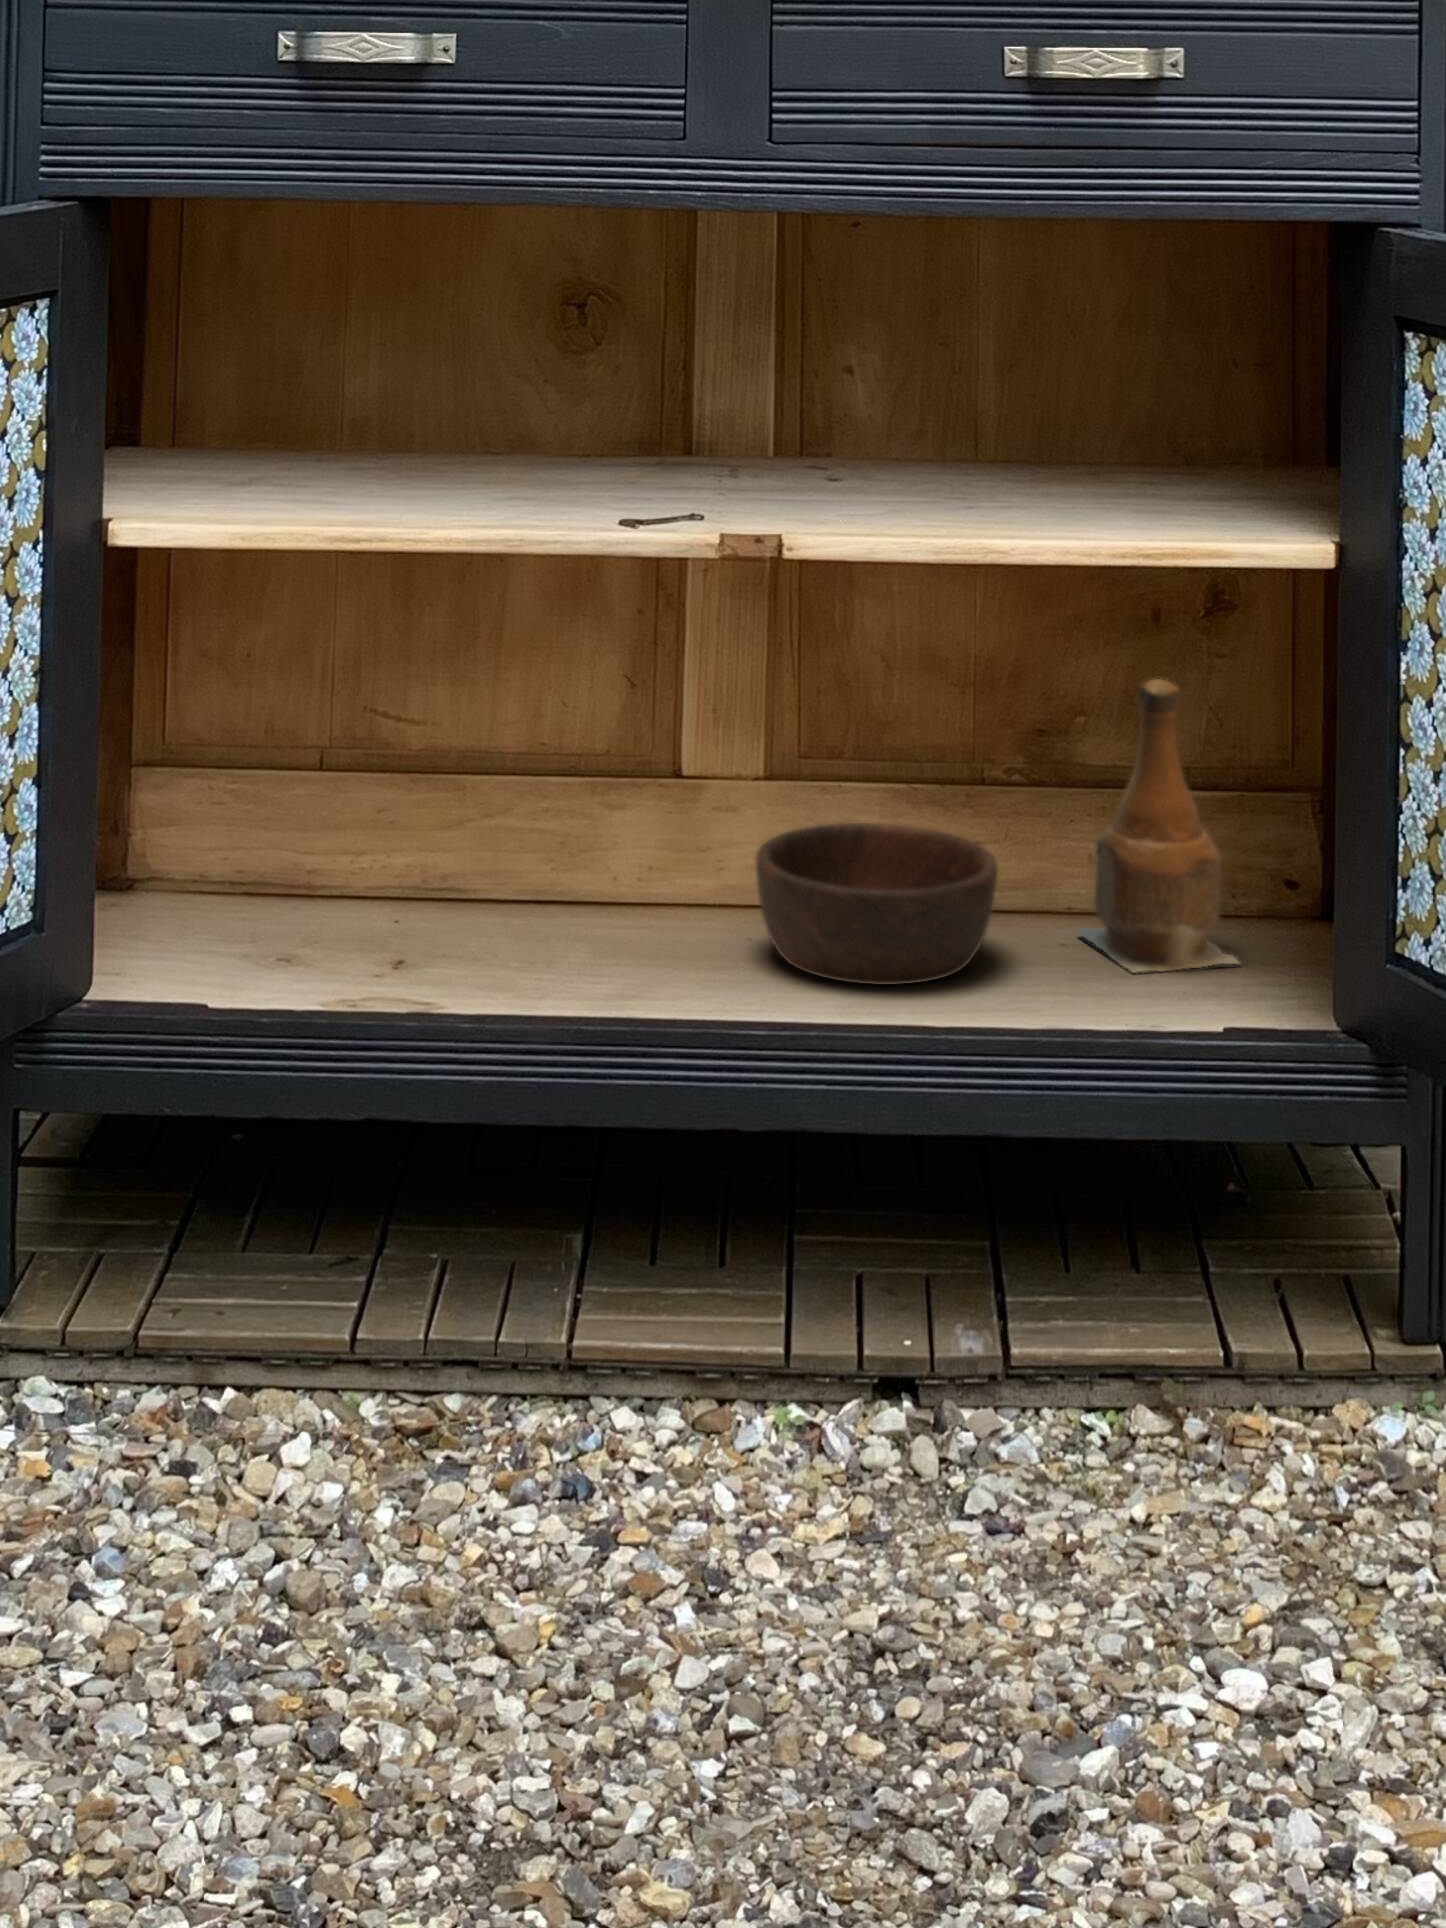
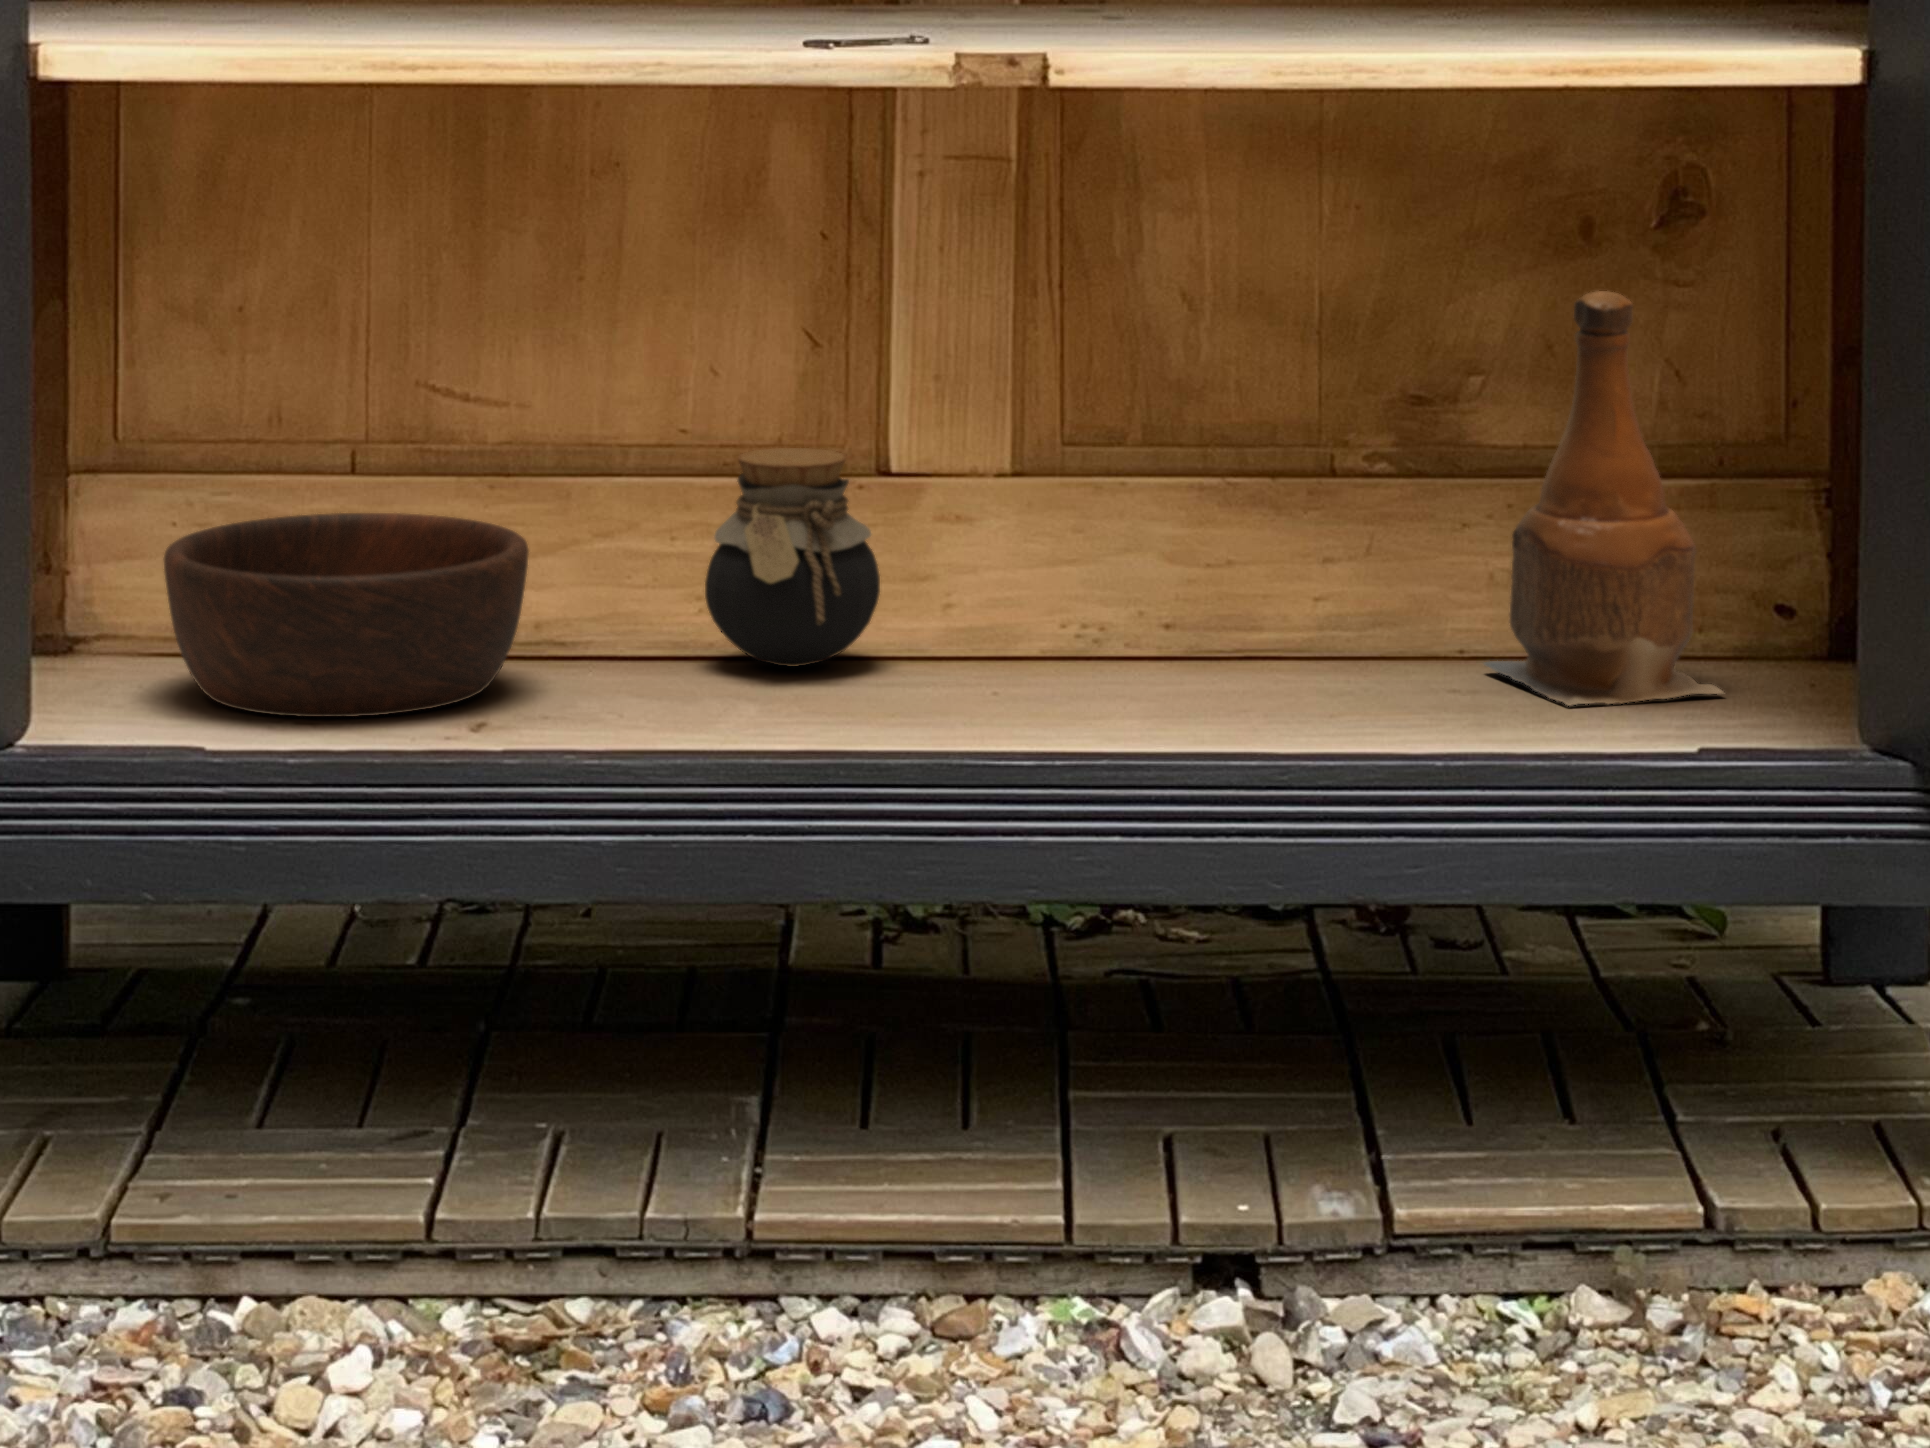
jar: none [550,765,668,920] -> present [705,448,880,667]
wooden bowl: present [755,823,998,985] -> present [164,513,529,717]

